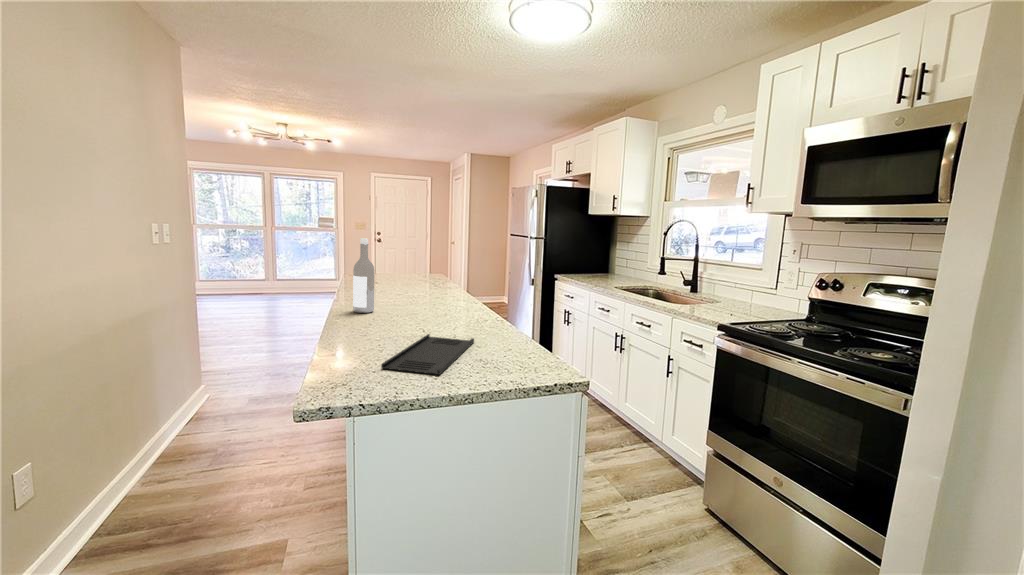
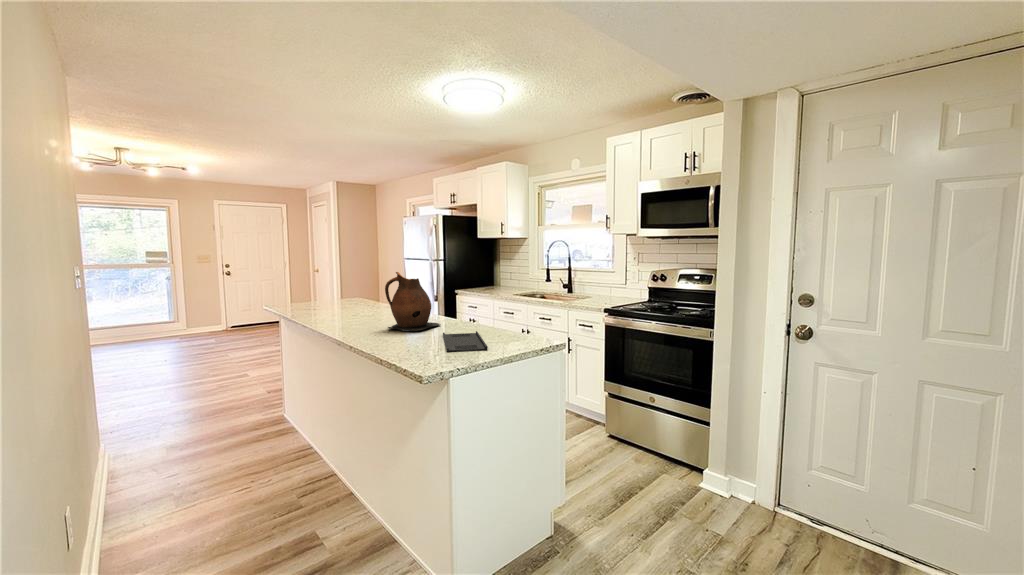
wine bottle: present [353,238,374,313] -> none [352,268,370,328]
ceramic pitcher: none [383,246,453,327] -> present [385,272,440,332]

